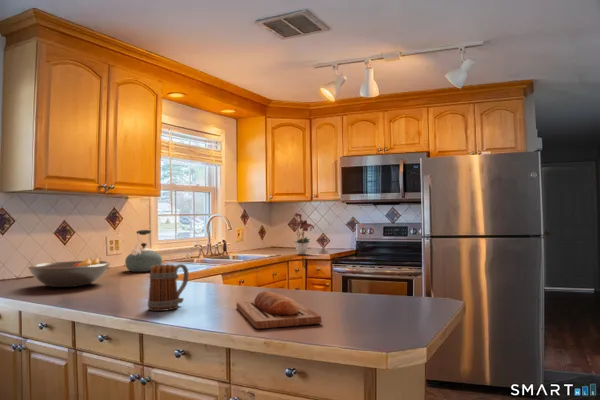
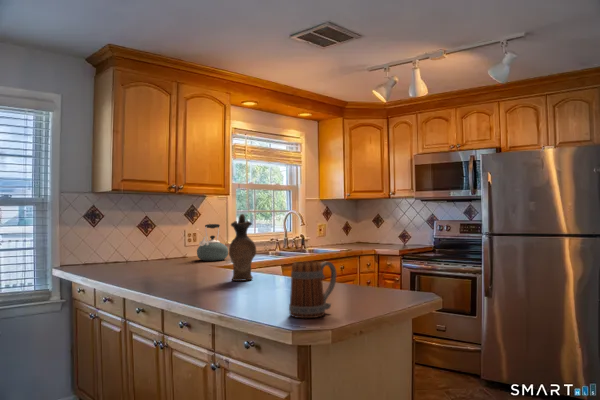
flower arrangement: present [291,213,314,254] -> none [362,207,387,250]
ceramic pitcher: none [207,221,238,297] -> present [229,214,256,281]
fruit bowl: present [29,257,110,287] -> none [106,246,172,270]
mug: present [148,264,189,311] -> present [289,261,337,318]
bread loaf: present [236,291,321,329] -> none [226,275,290,305]

